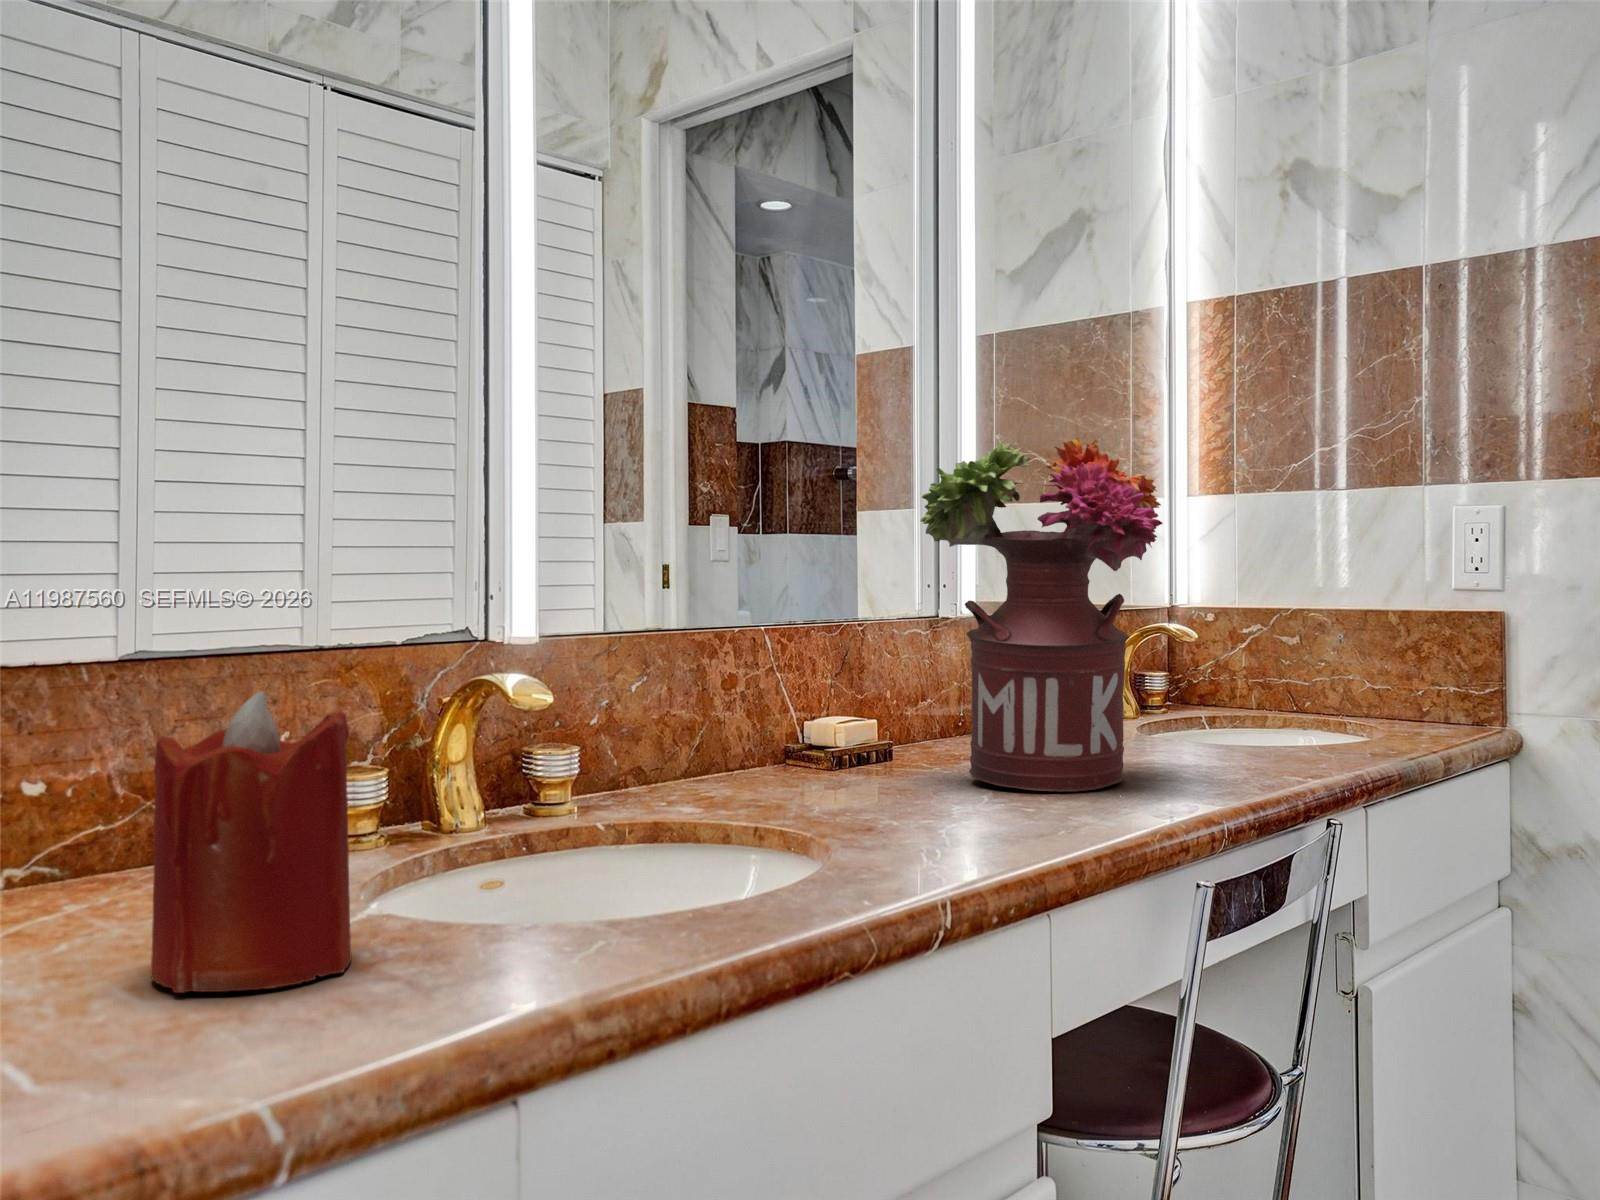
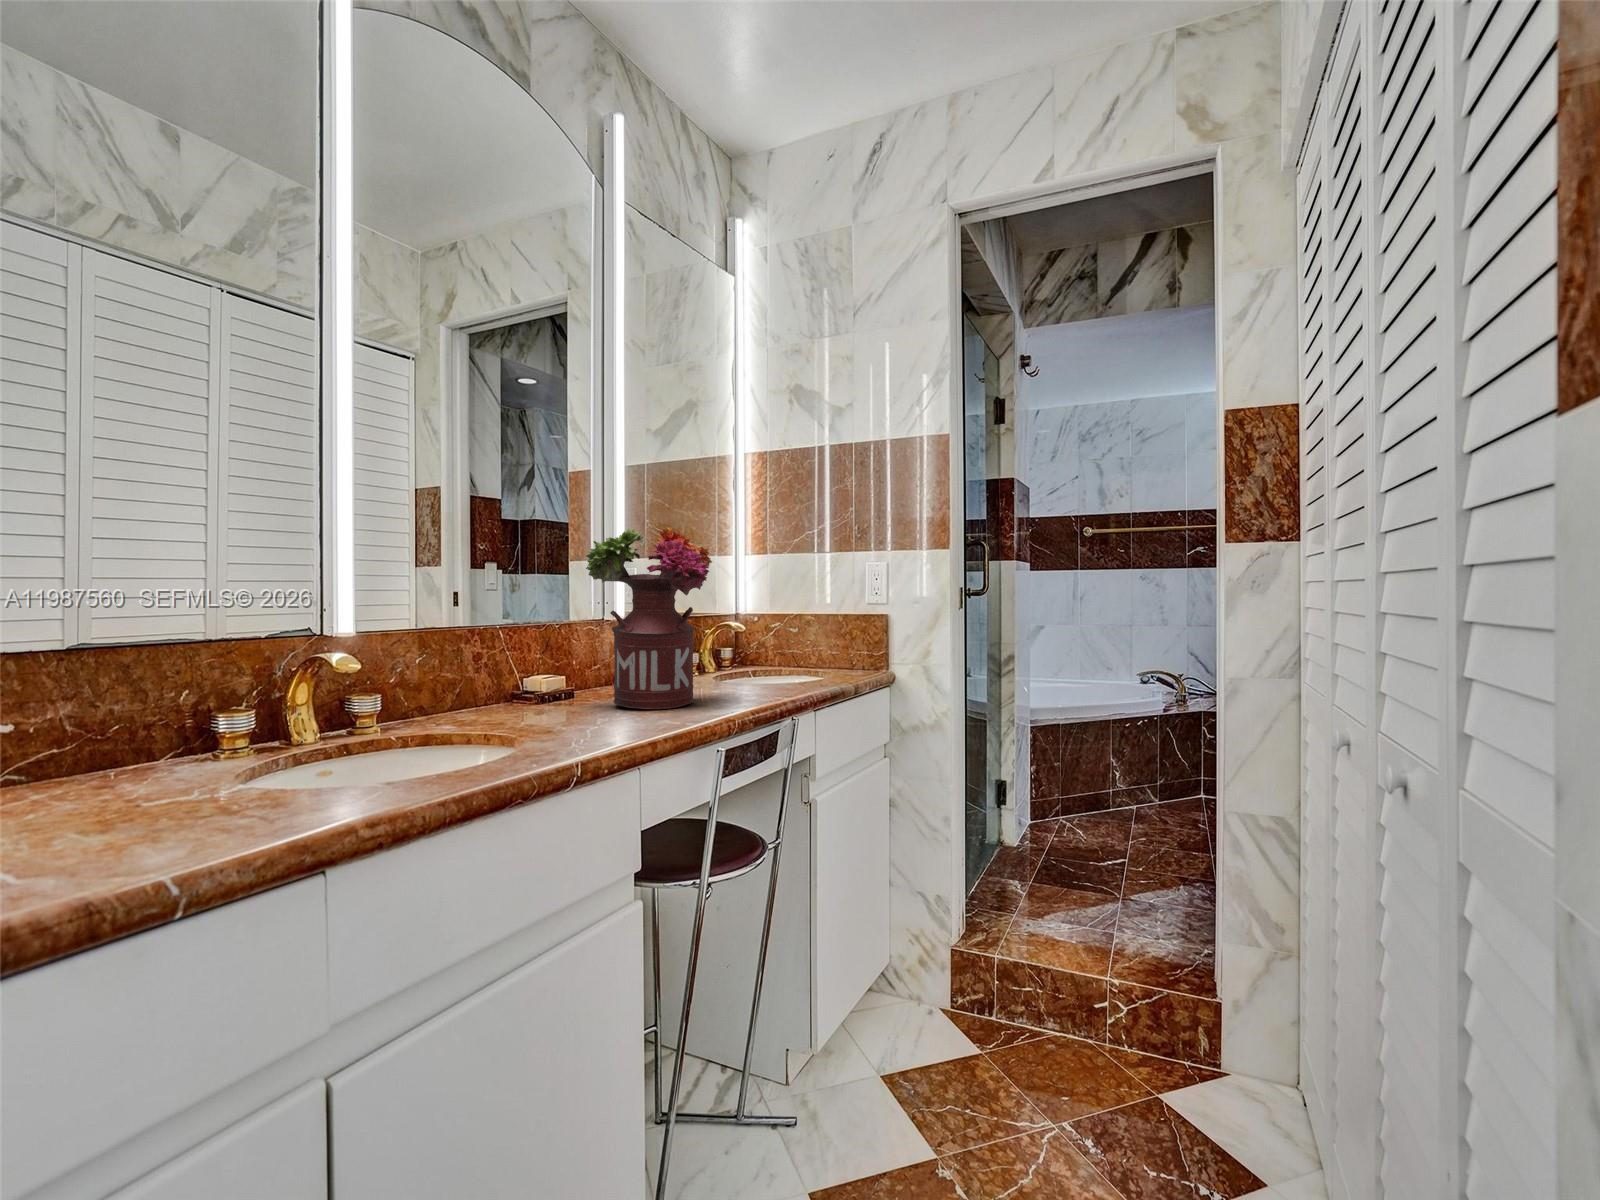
candle: present [151,691,352,993] -> none [91,663,225,834]

